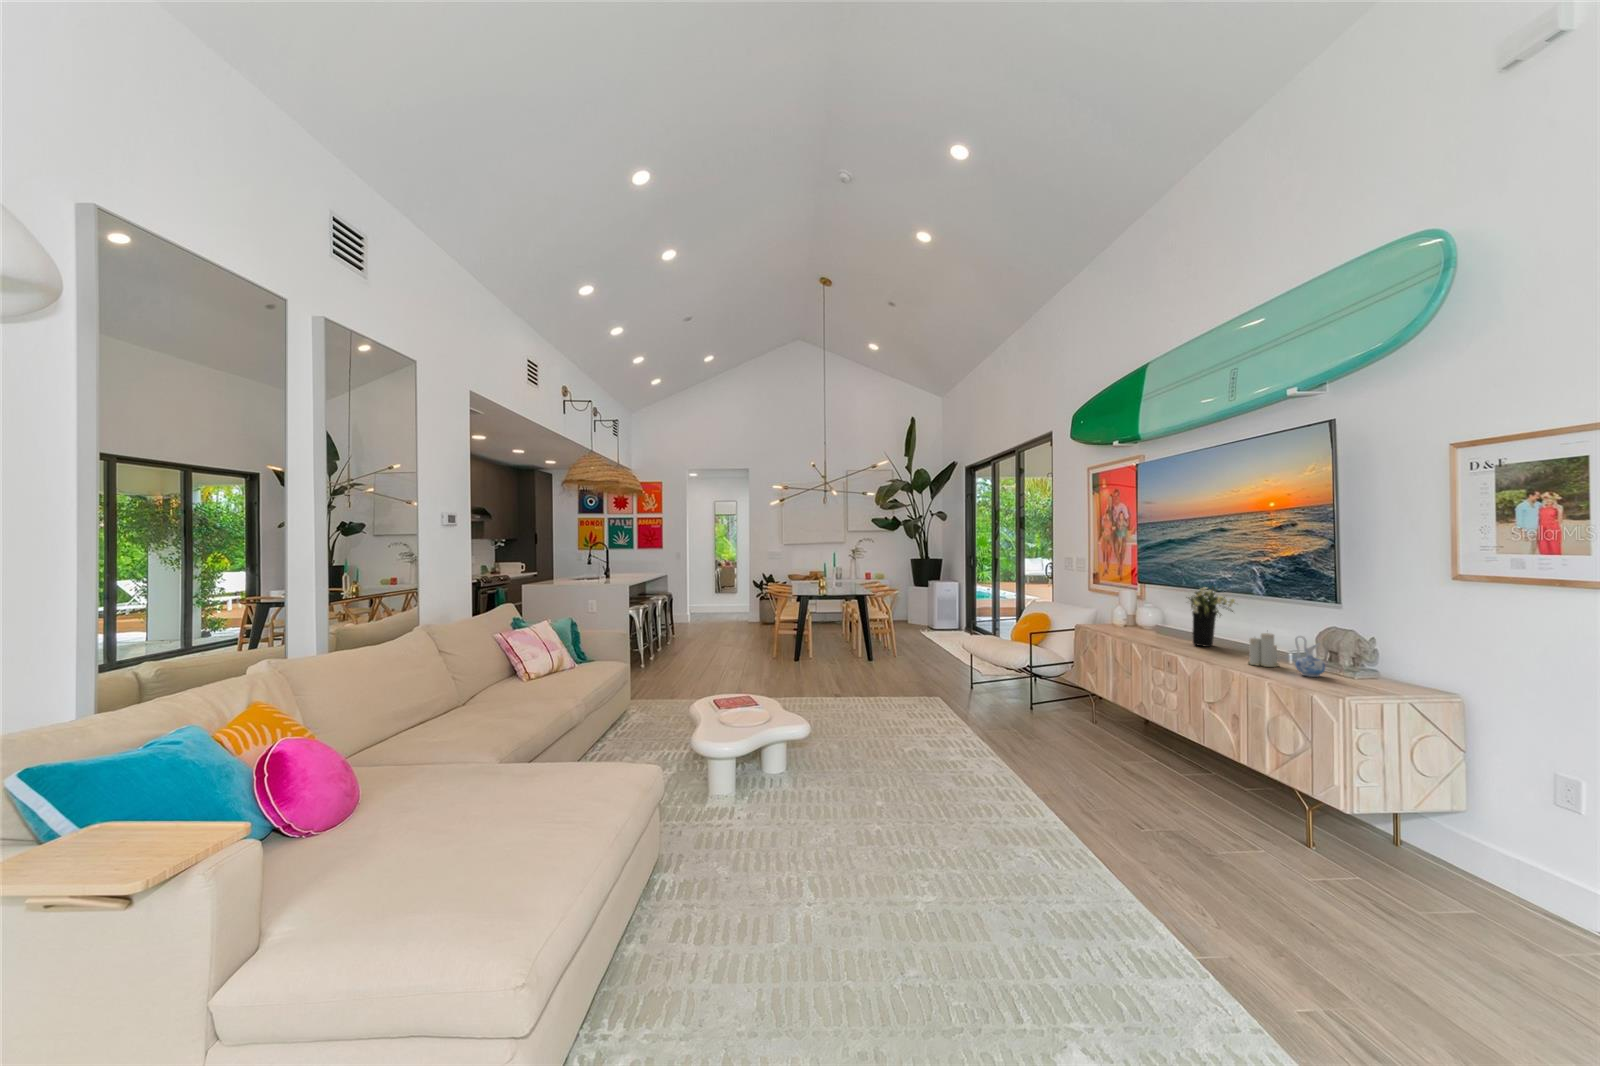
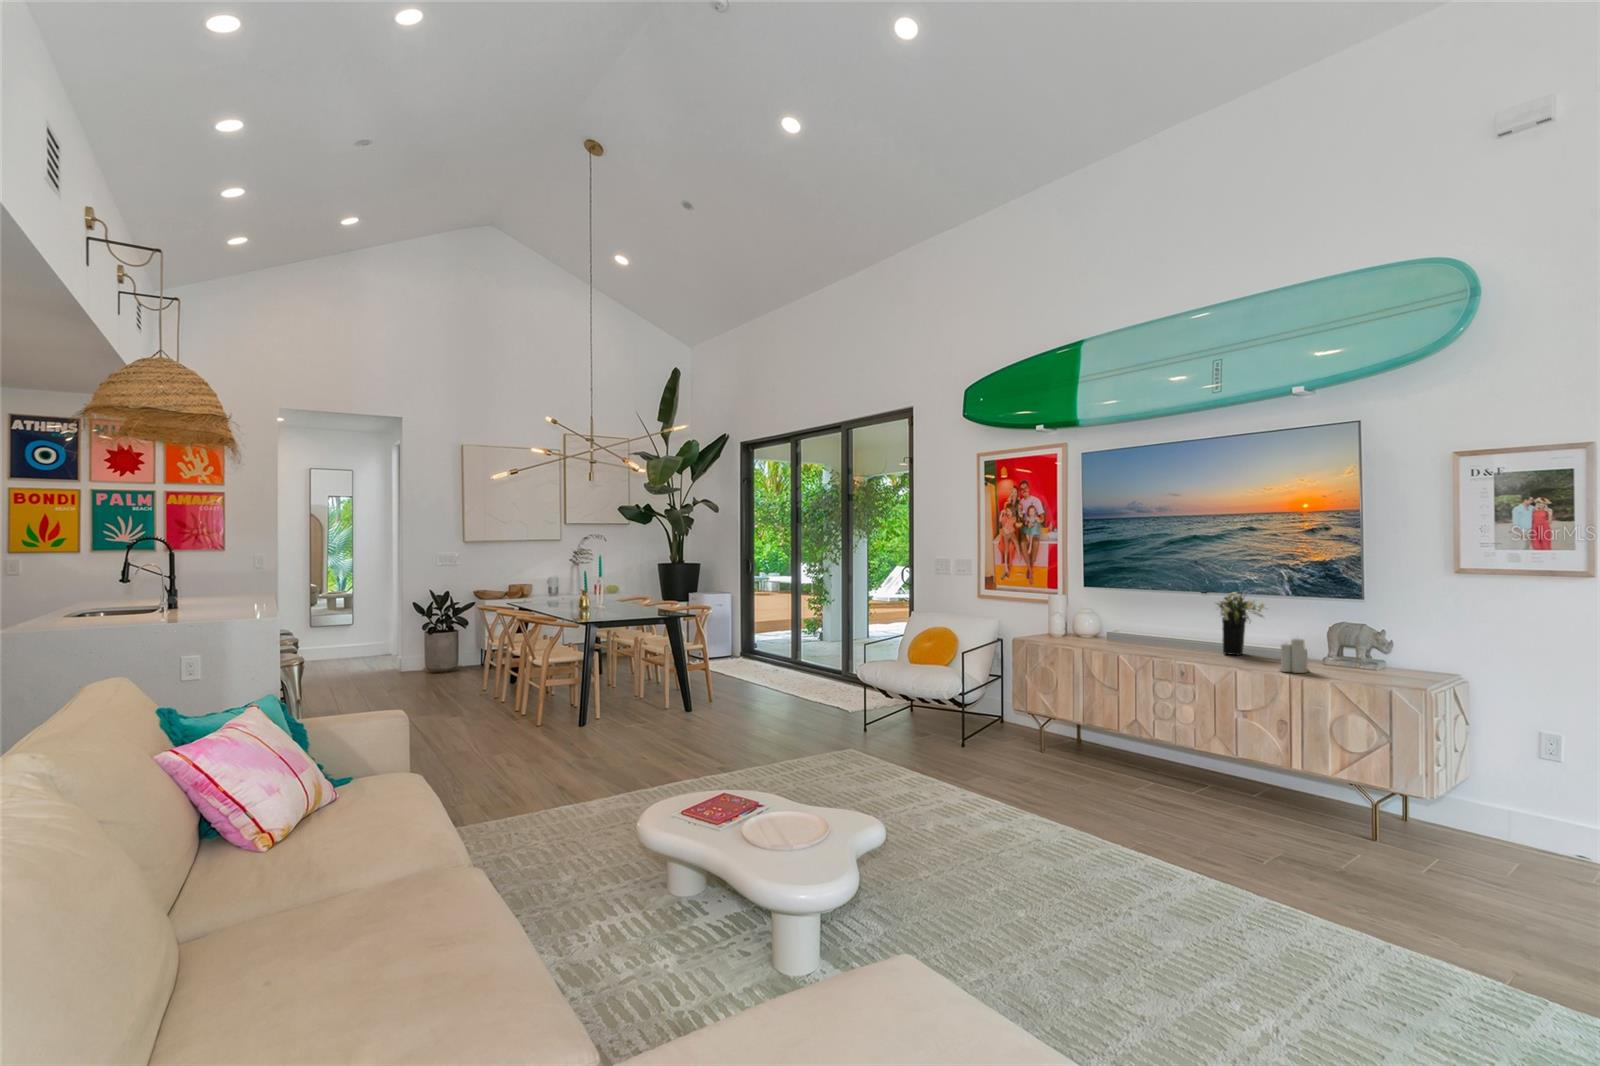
ceramic pitcher: present [1295,636,1325,677] -> none [1324,640,1352,681]

